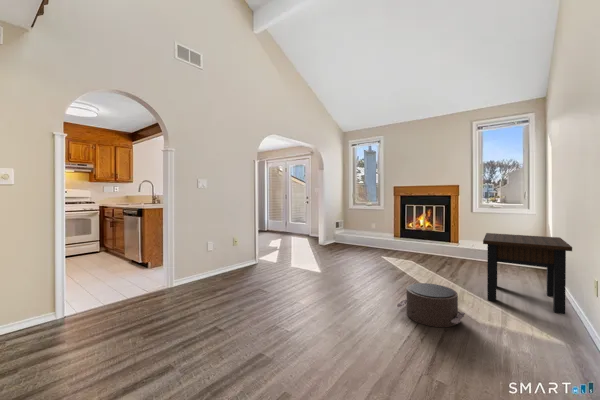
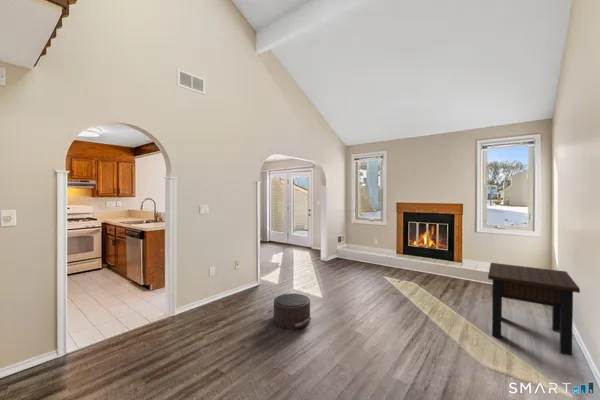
pouf: present [397,283,465,327] -> present [267,294,312,329]

